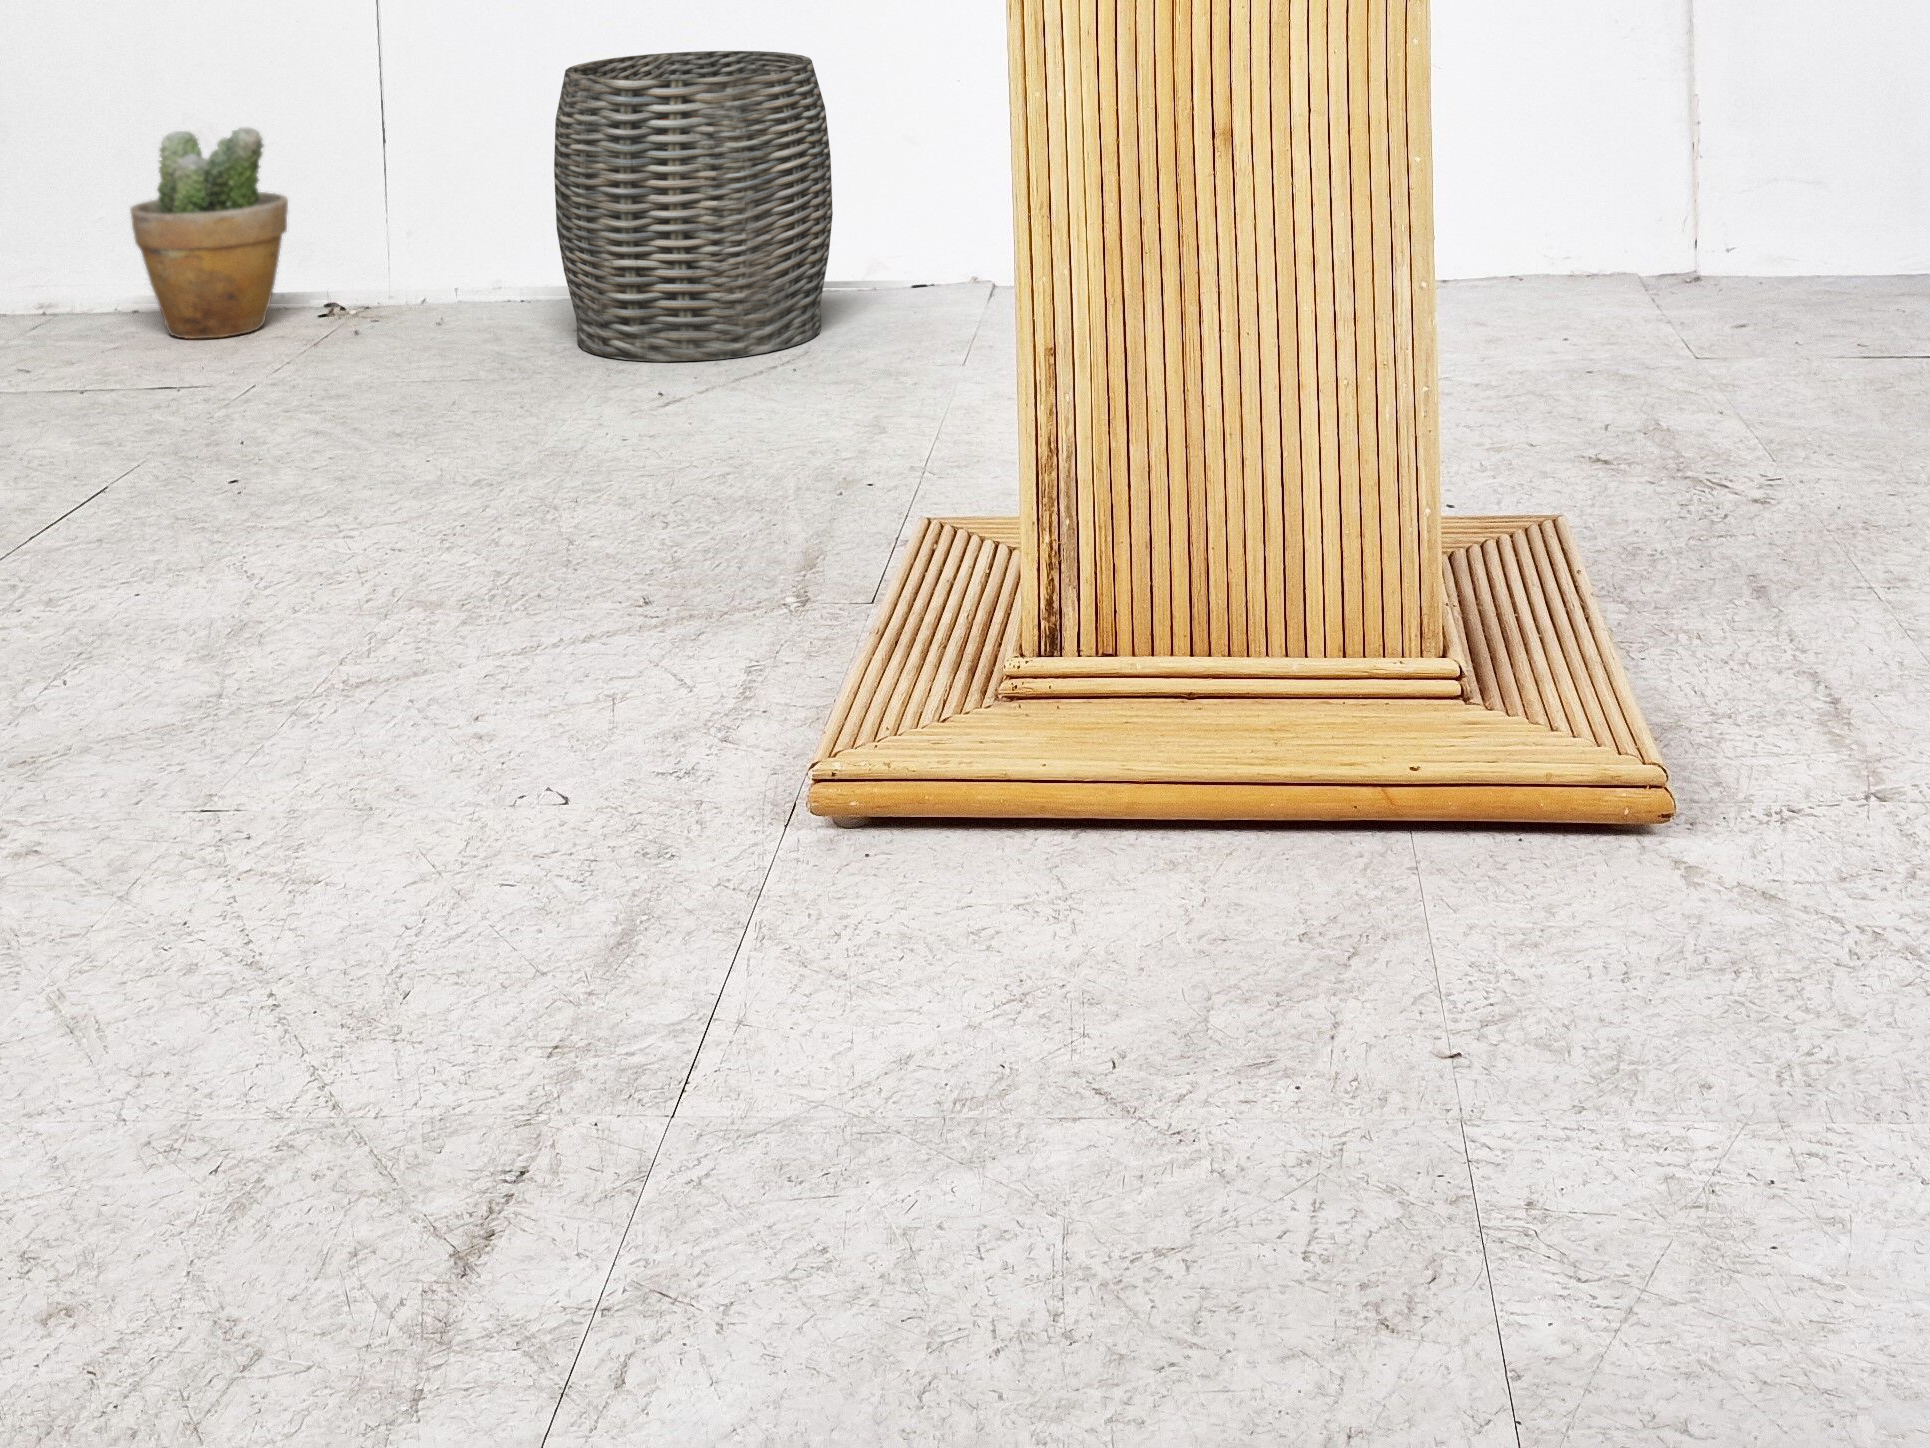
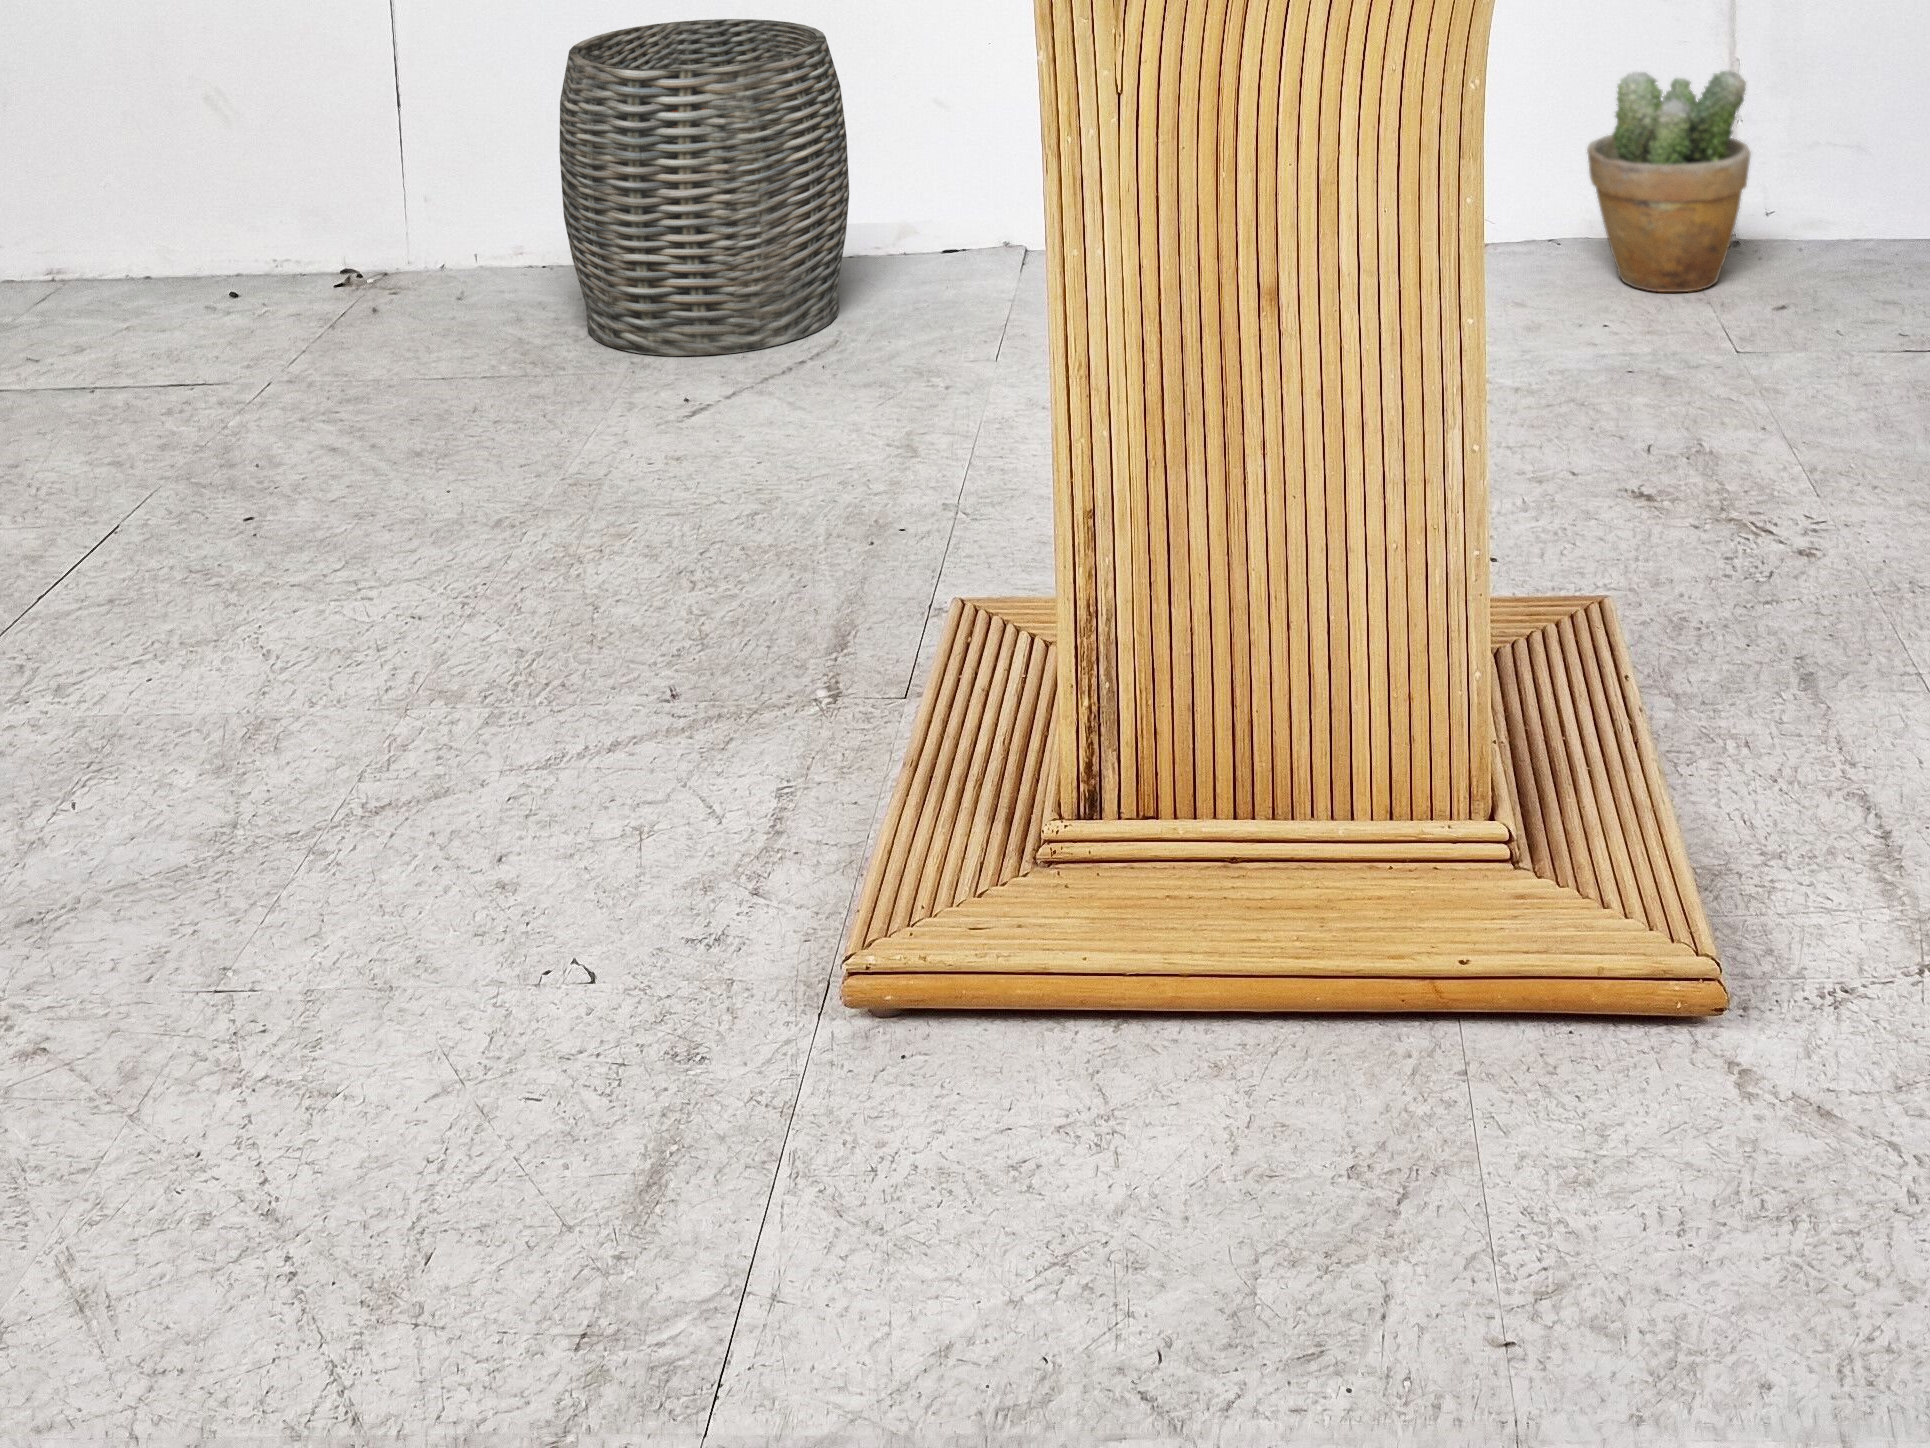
potted plant: present [130,128,288,339] -> present [1587,71,1751,292]

